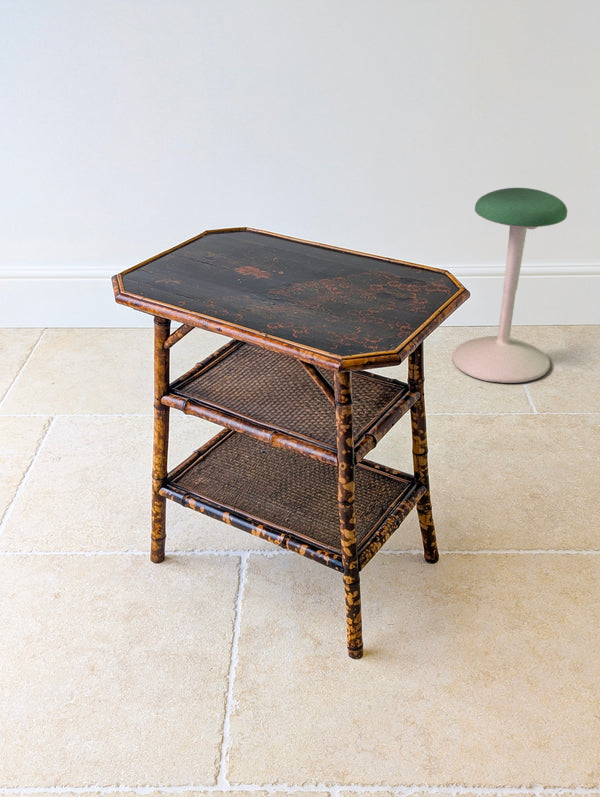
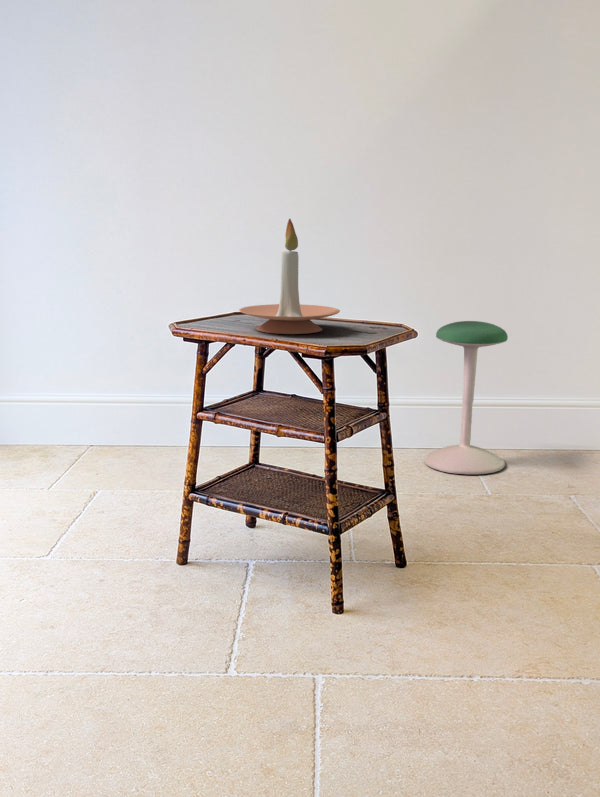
candle holder: none [213,125,360,304] -> present [239,219,340,334]

